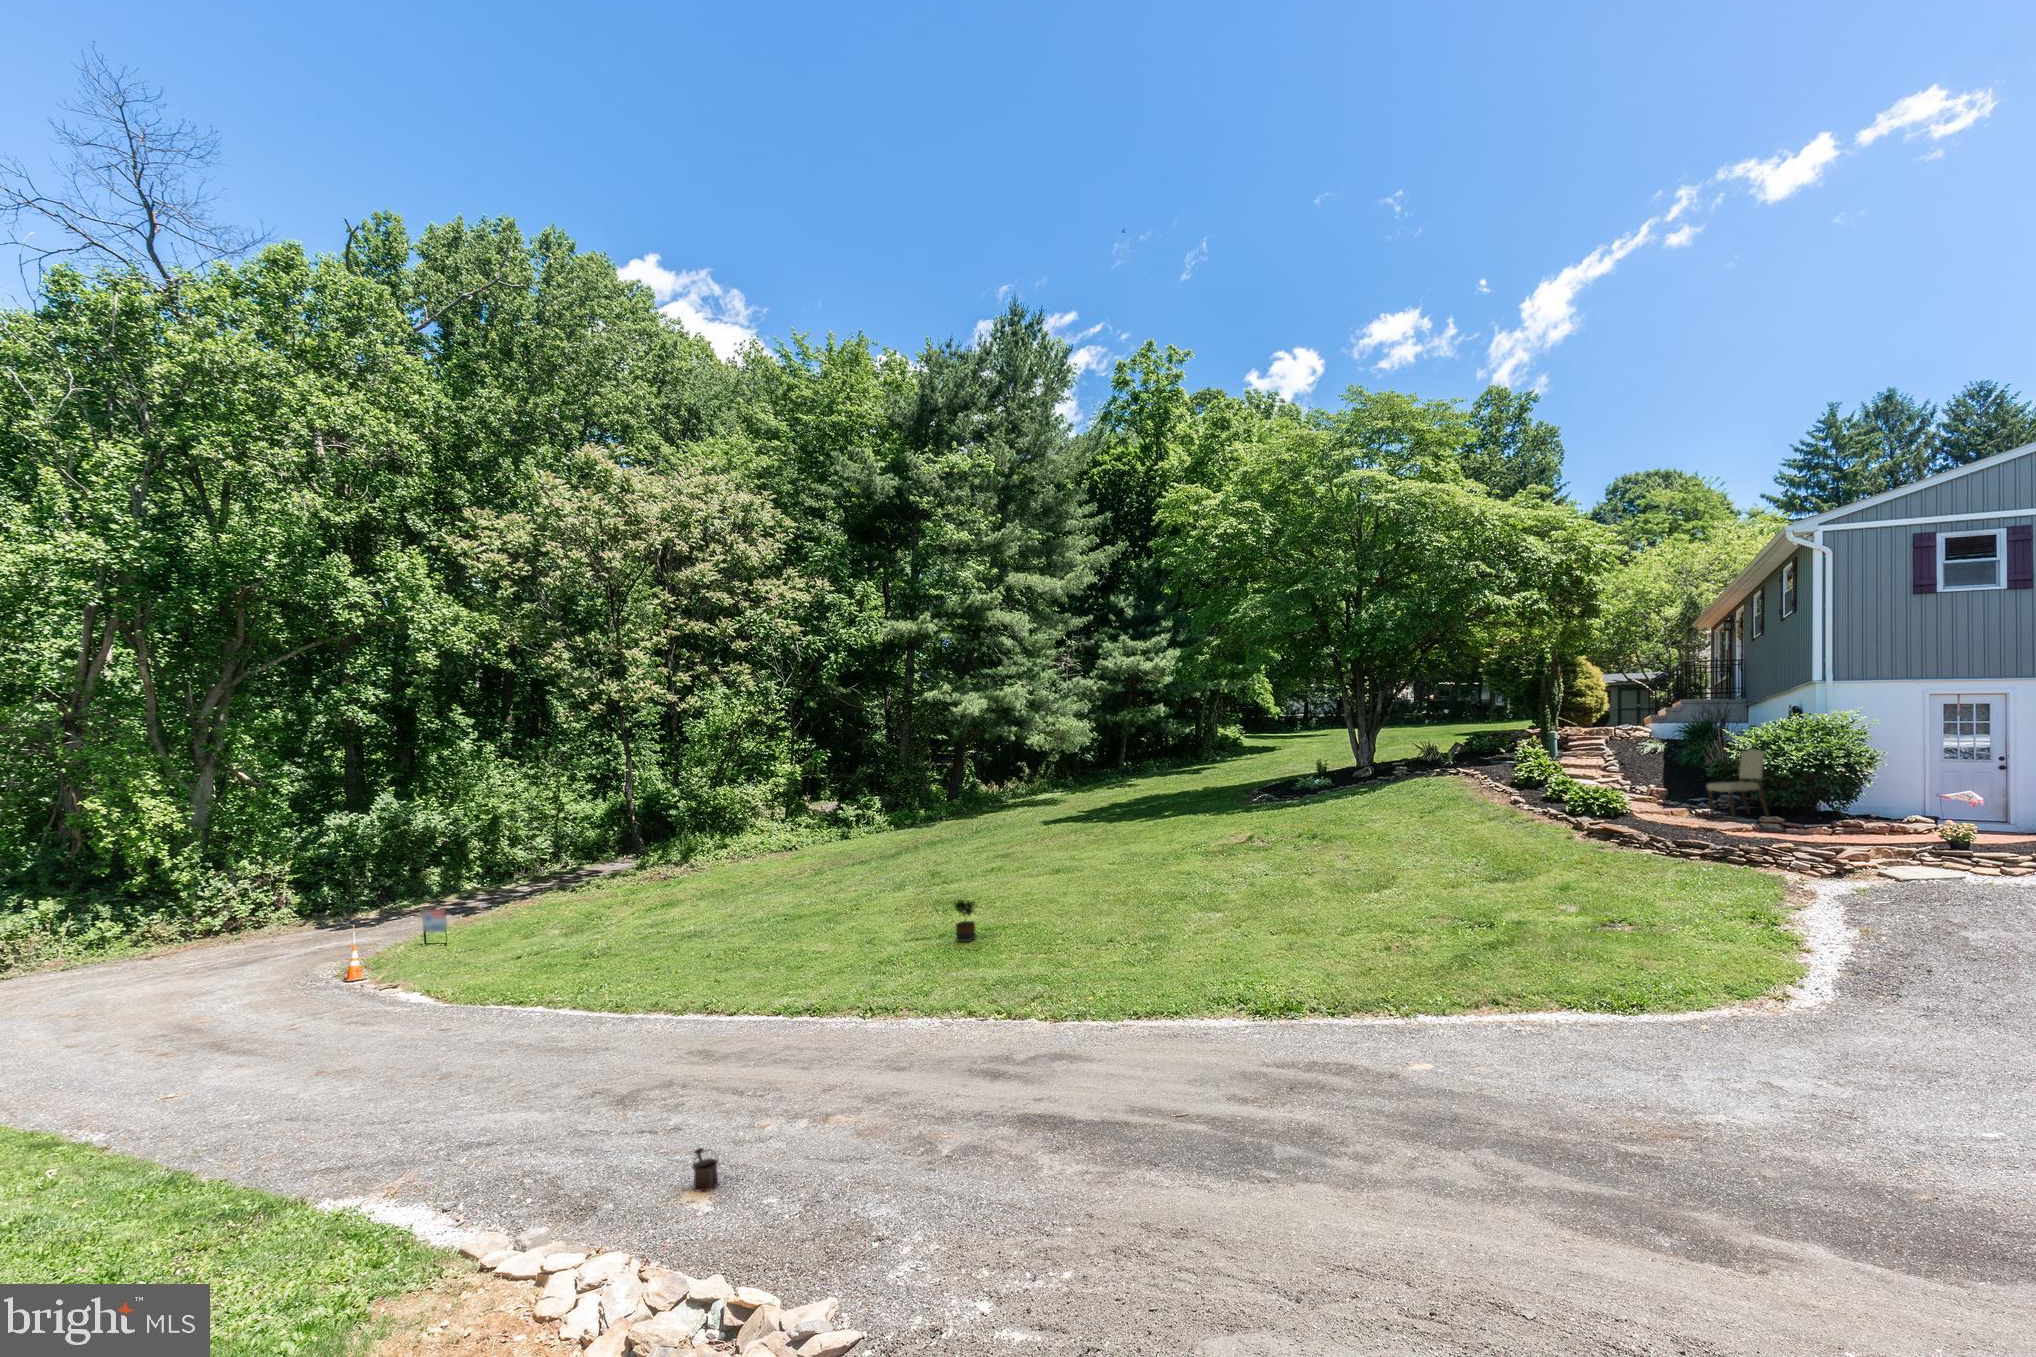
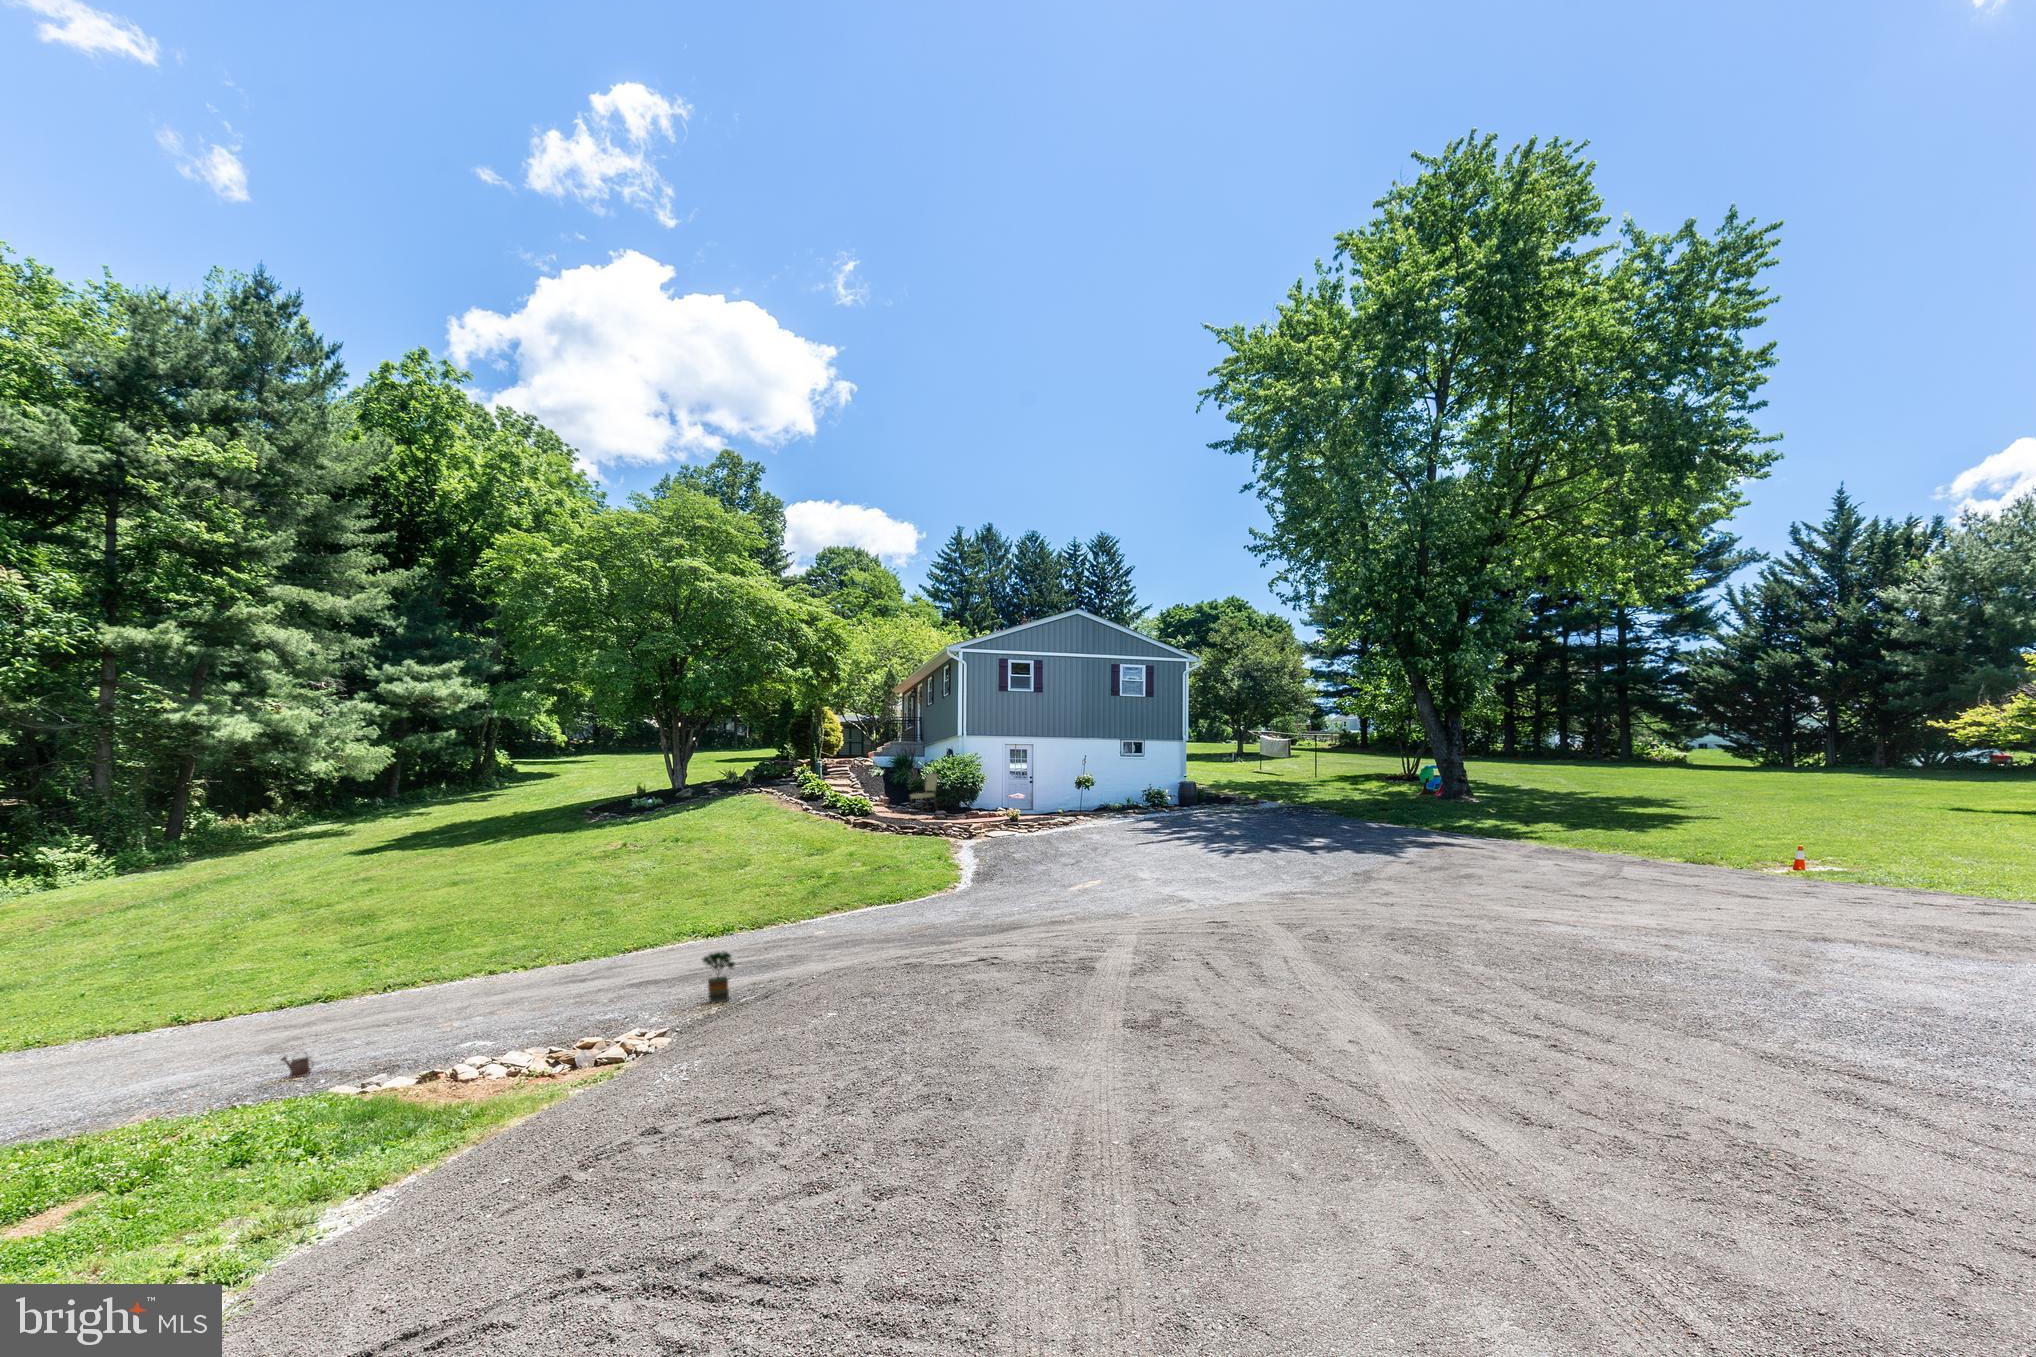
potted tree: present [955,900,978,942] -> present [702,951,735,1003]
watering can: present [692,1148,718,1191] -> present [281,1054,313,1077]

